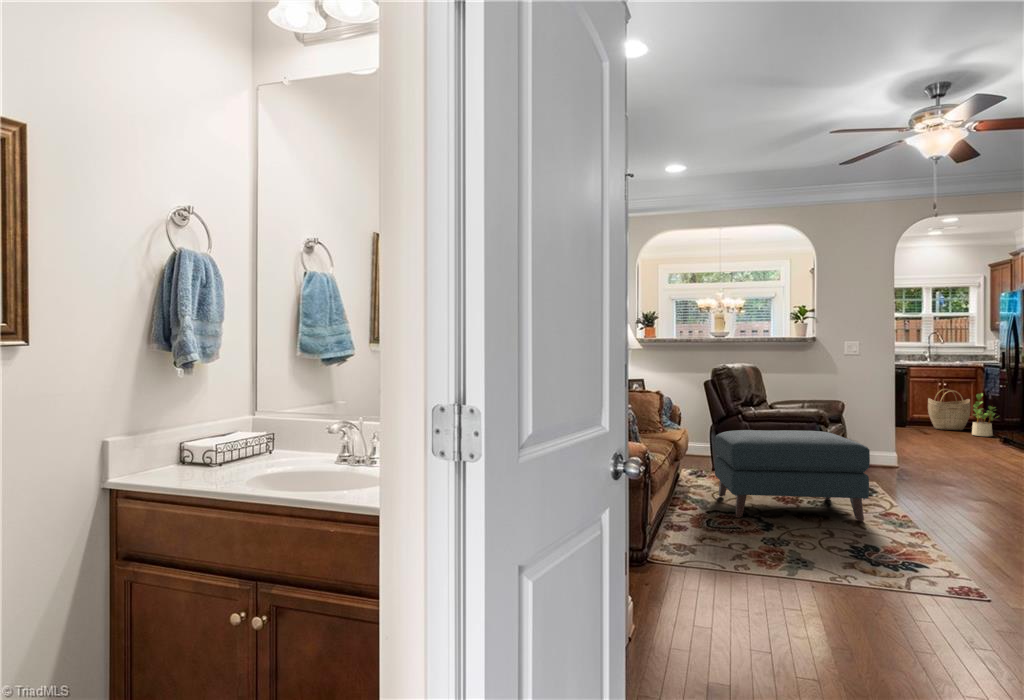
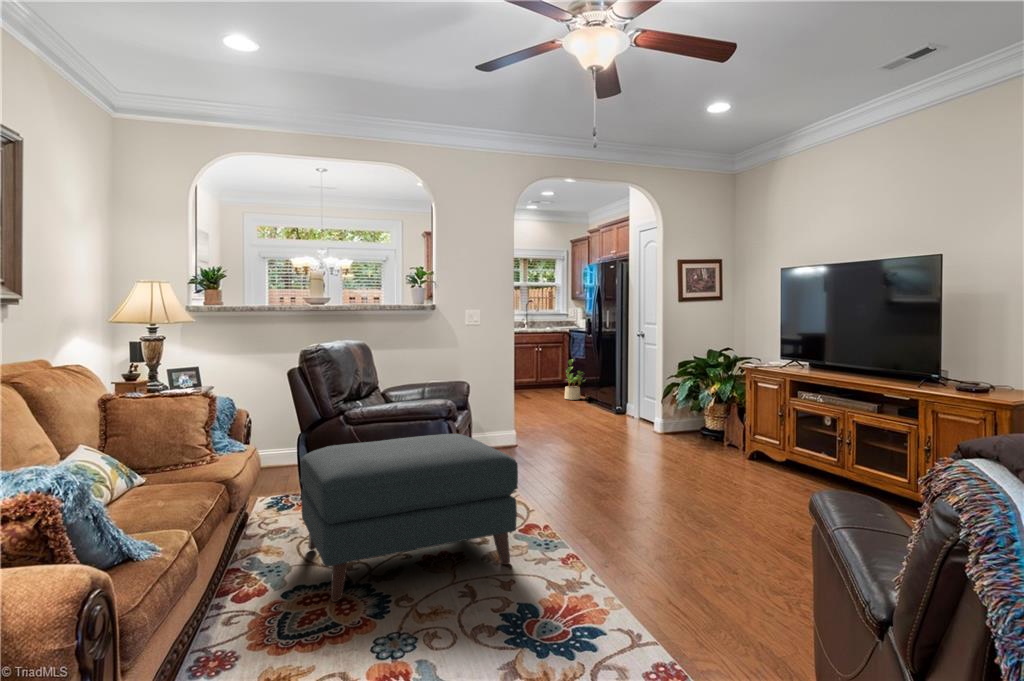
woven basket: present [928,389,970,430] -> none [527,355,561,395]

